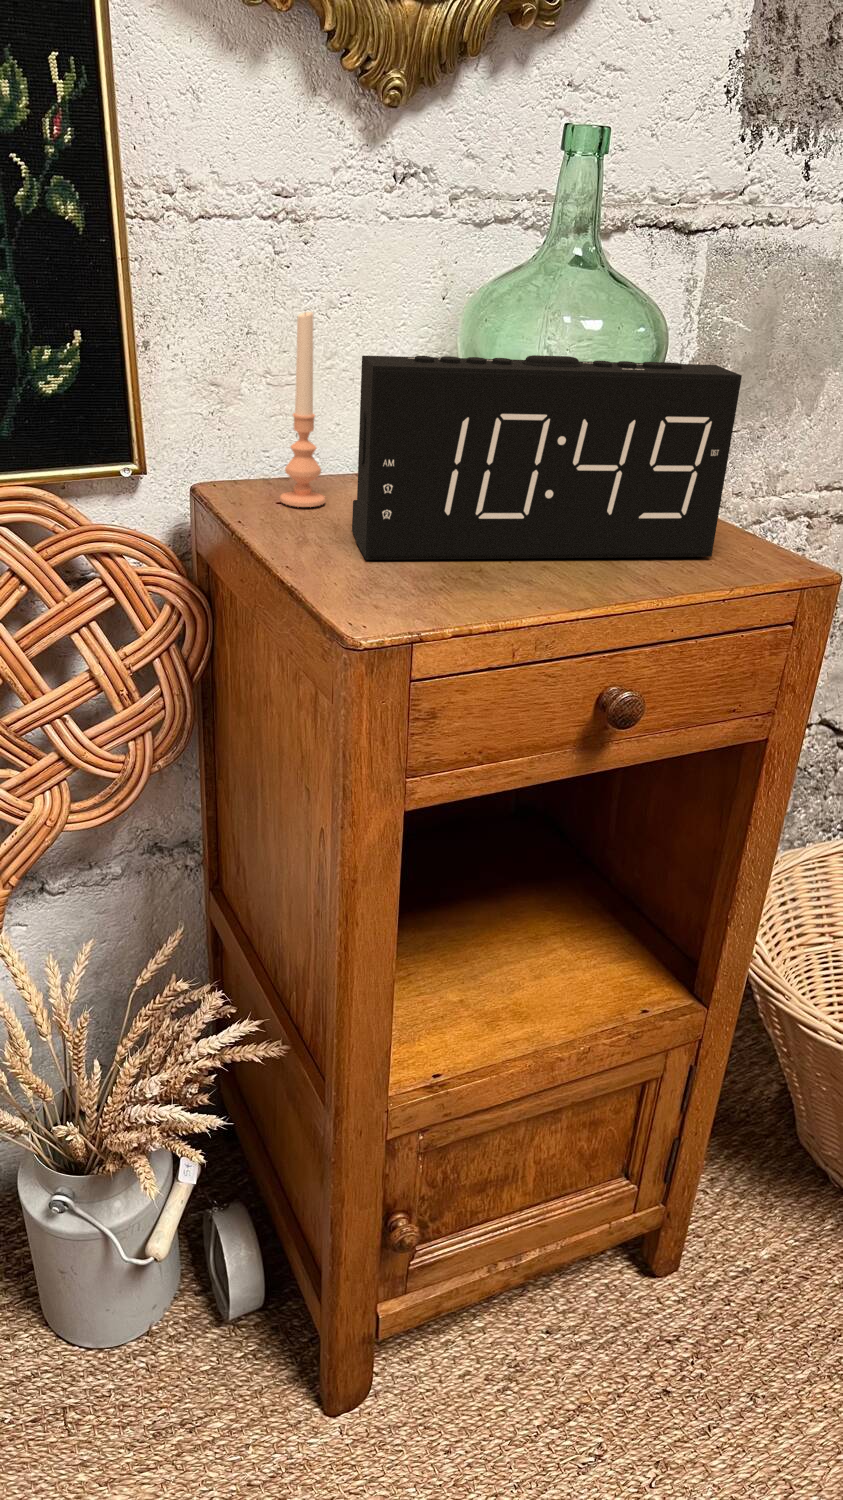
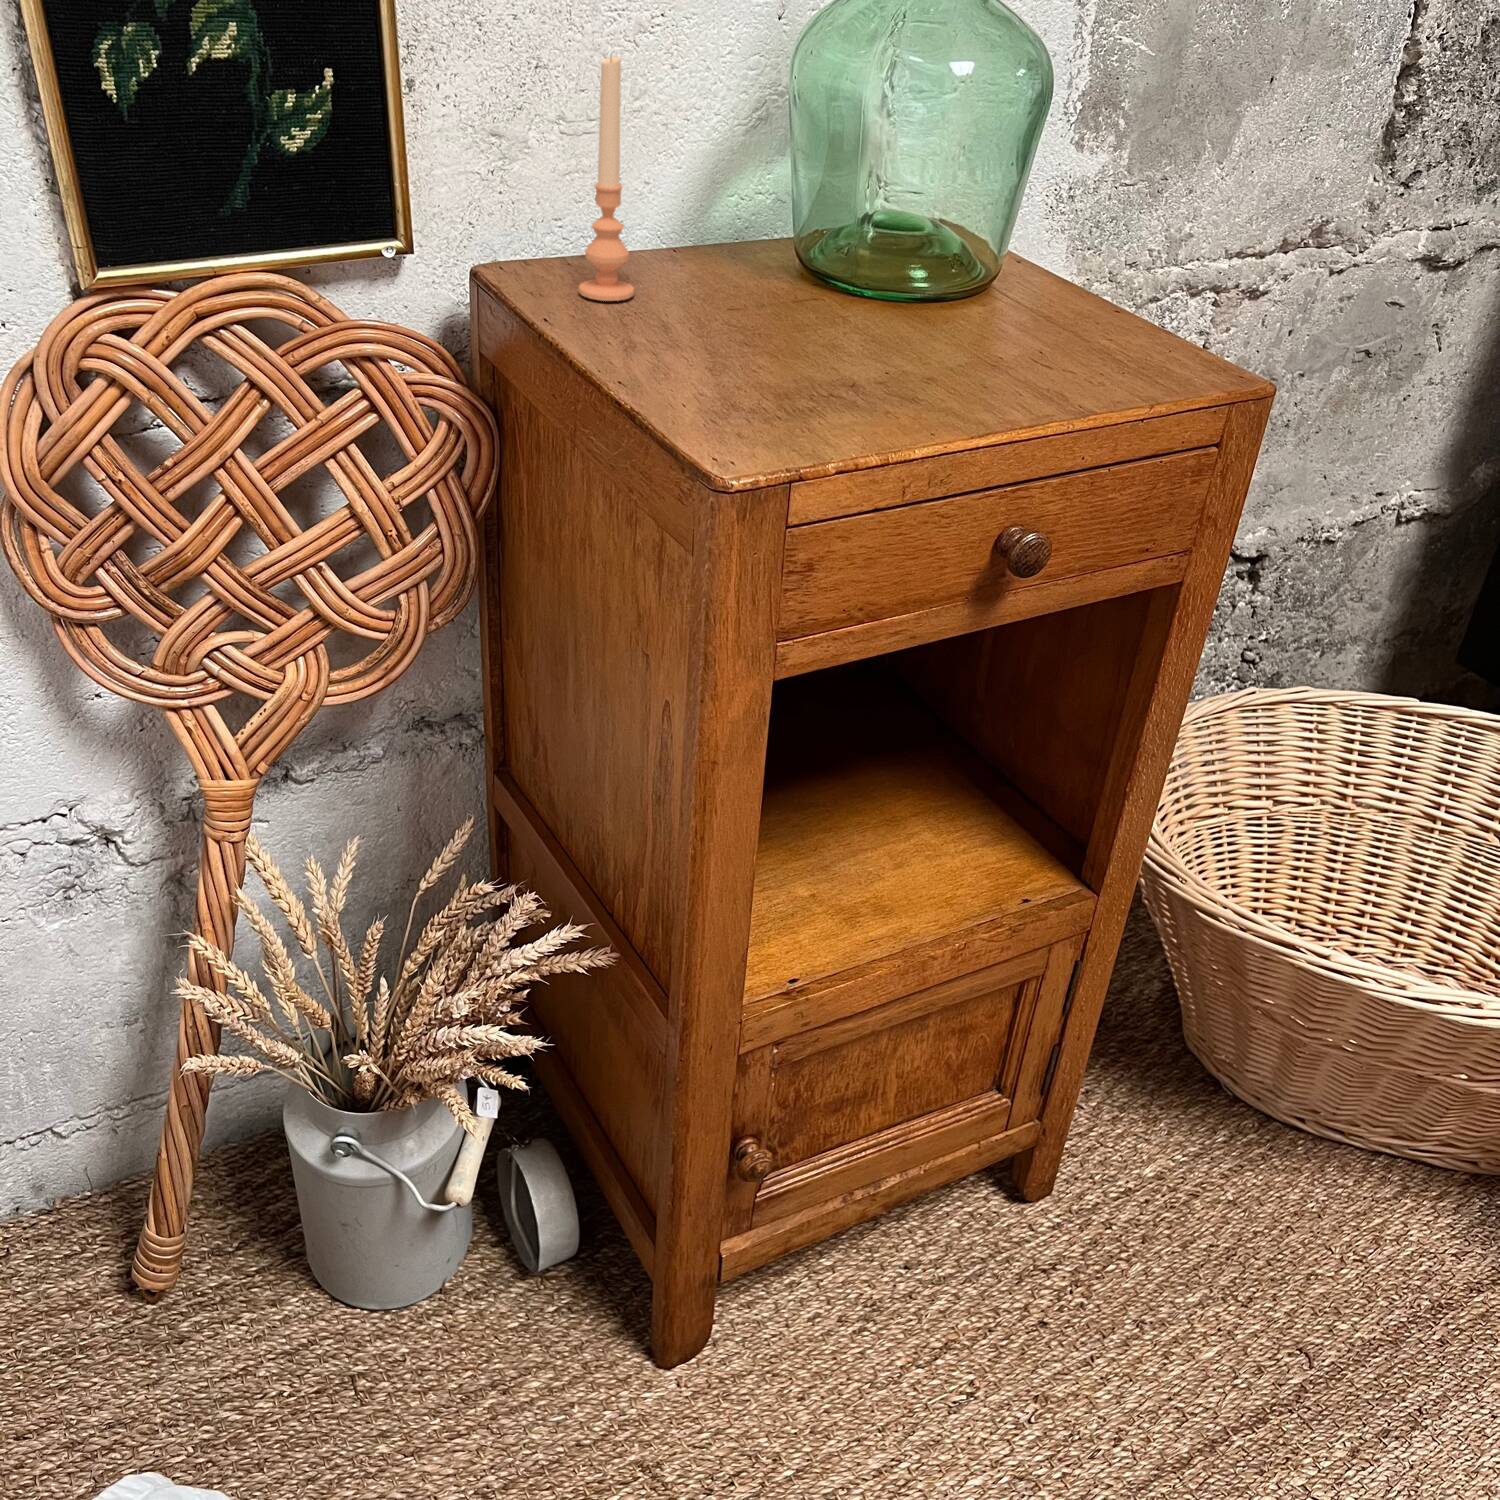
alarm clock: present [352,355,742,560] -> none [676,118,1145,372]

